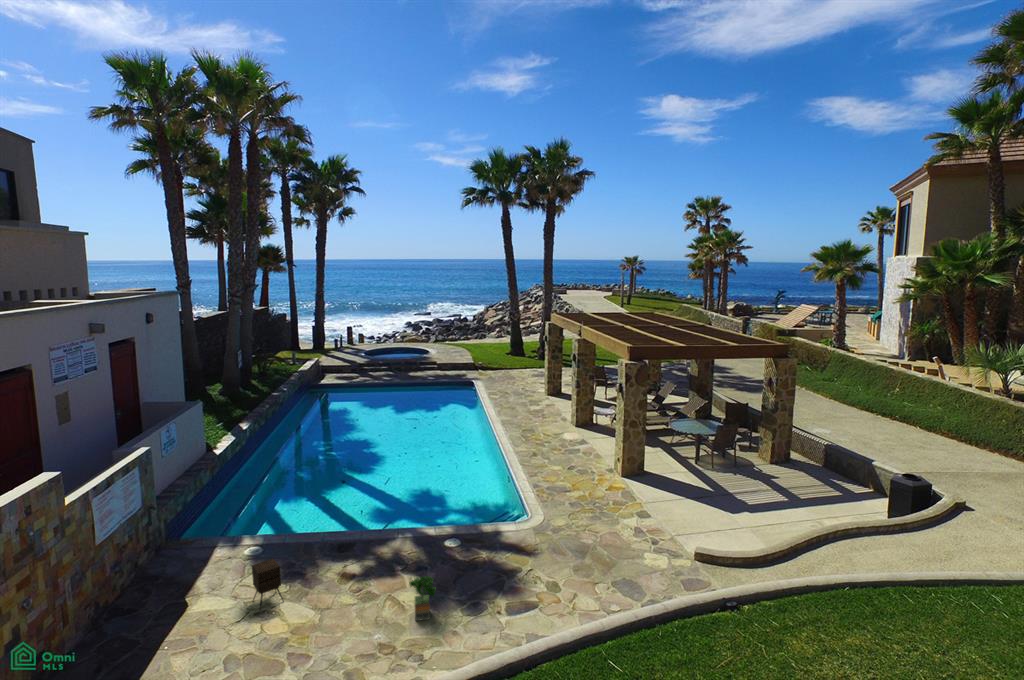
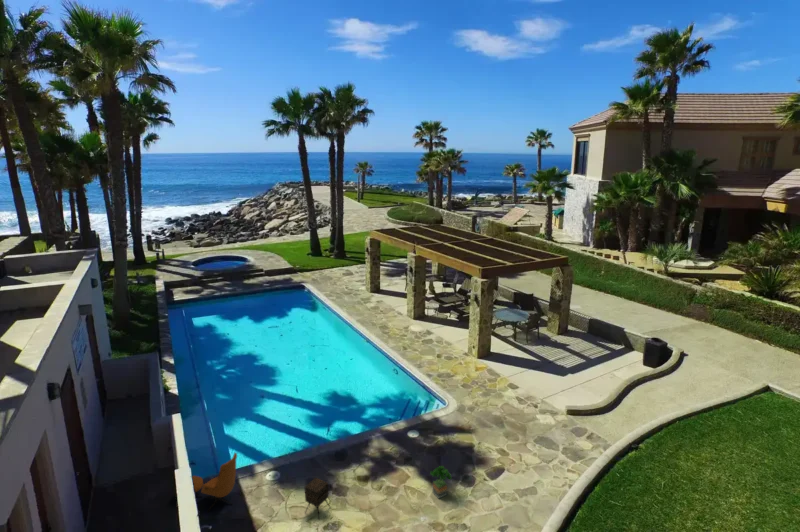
lounge chair: none [152,512,205,578] -> present [192,453,237,507]

